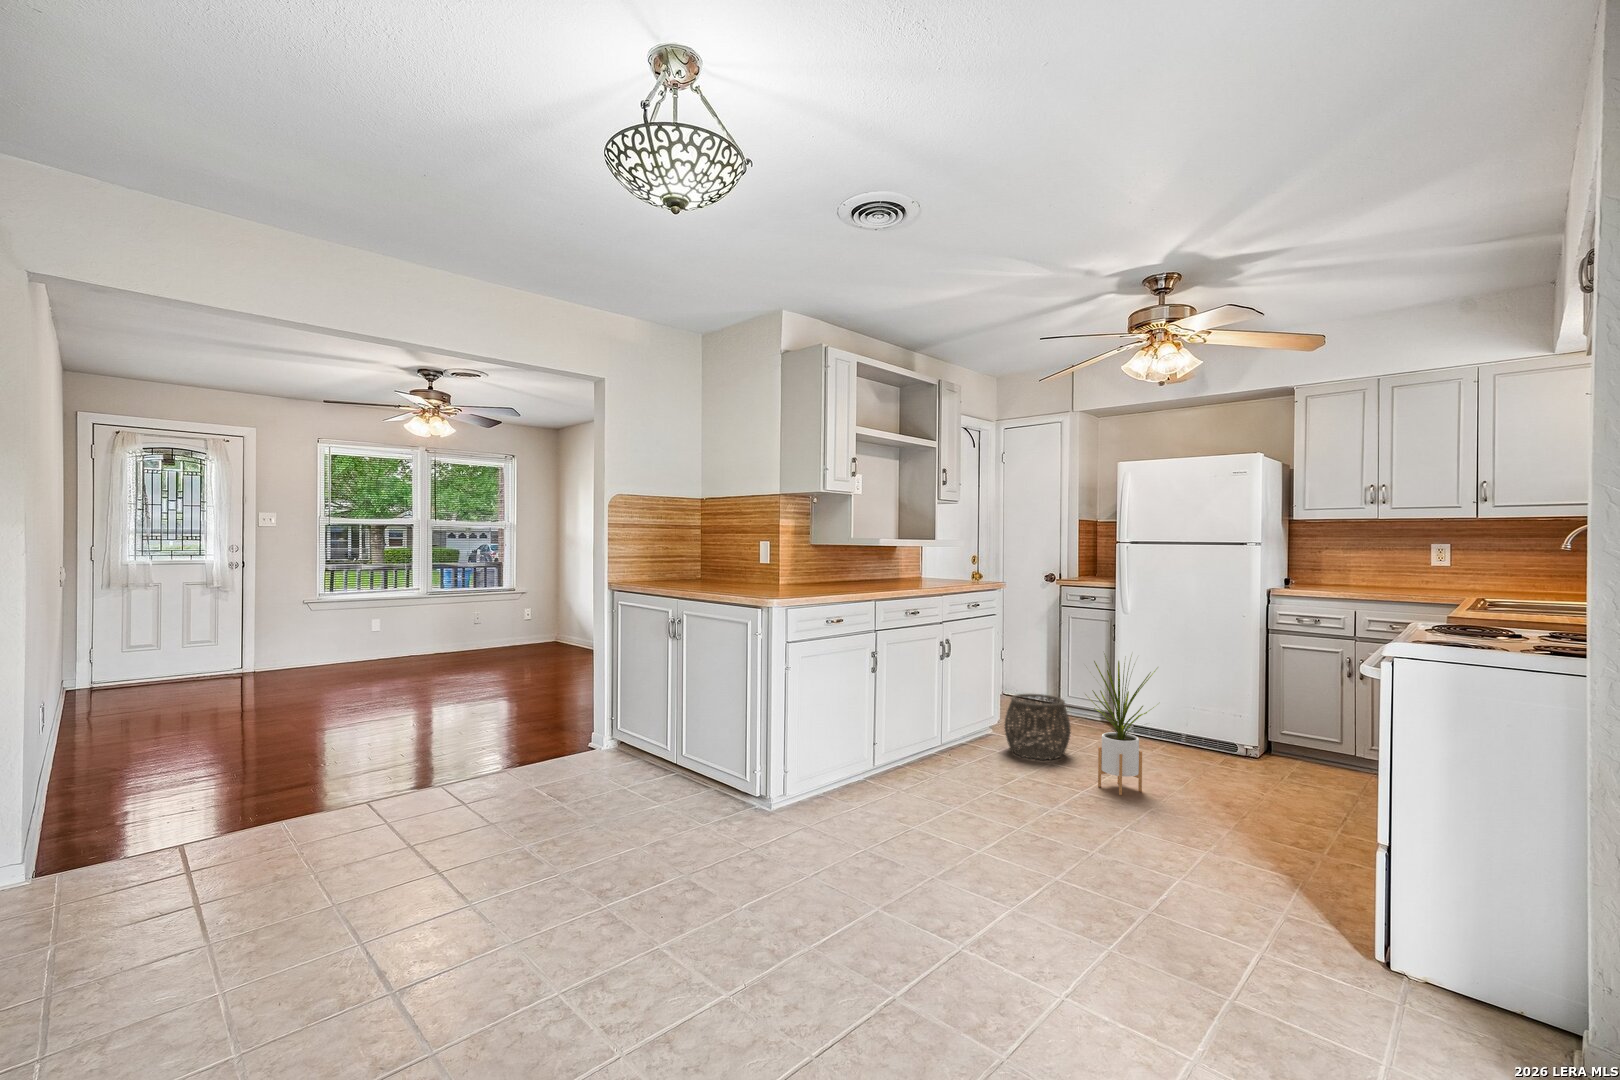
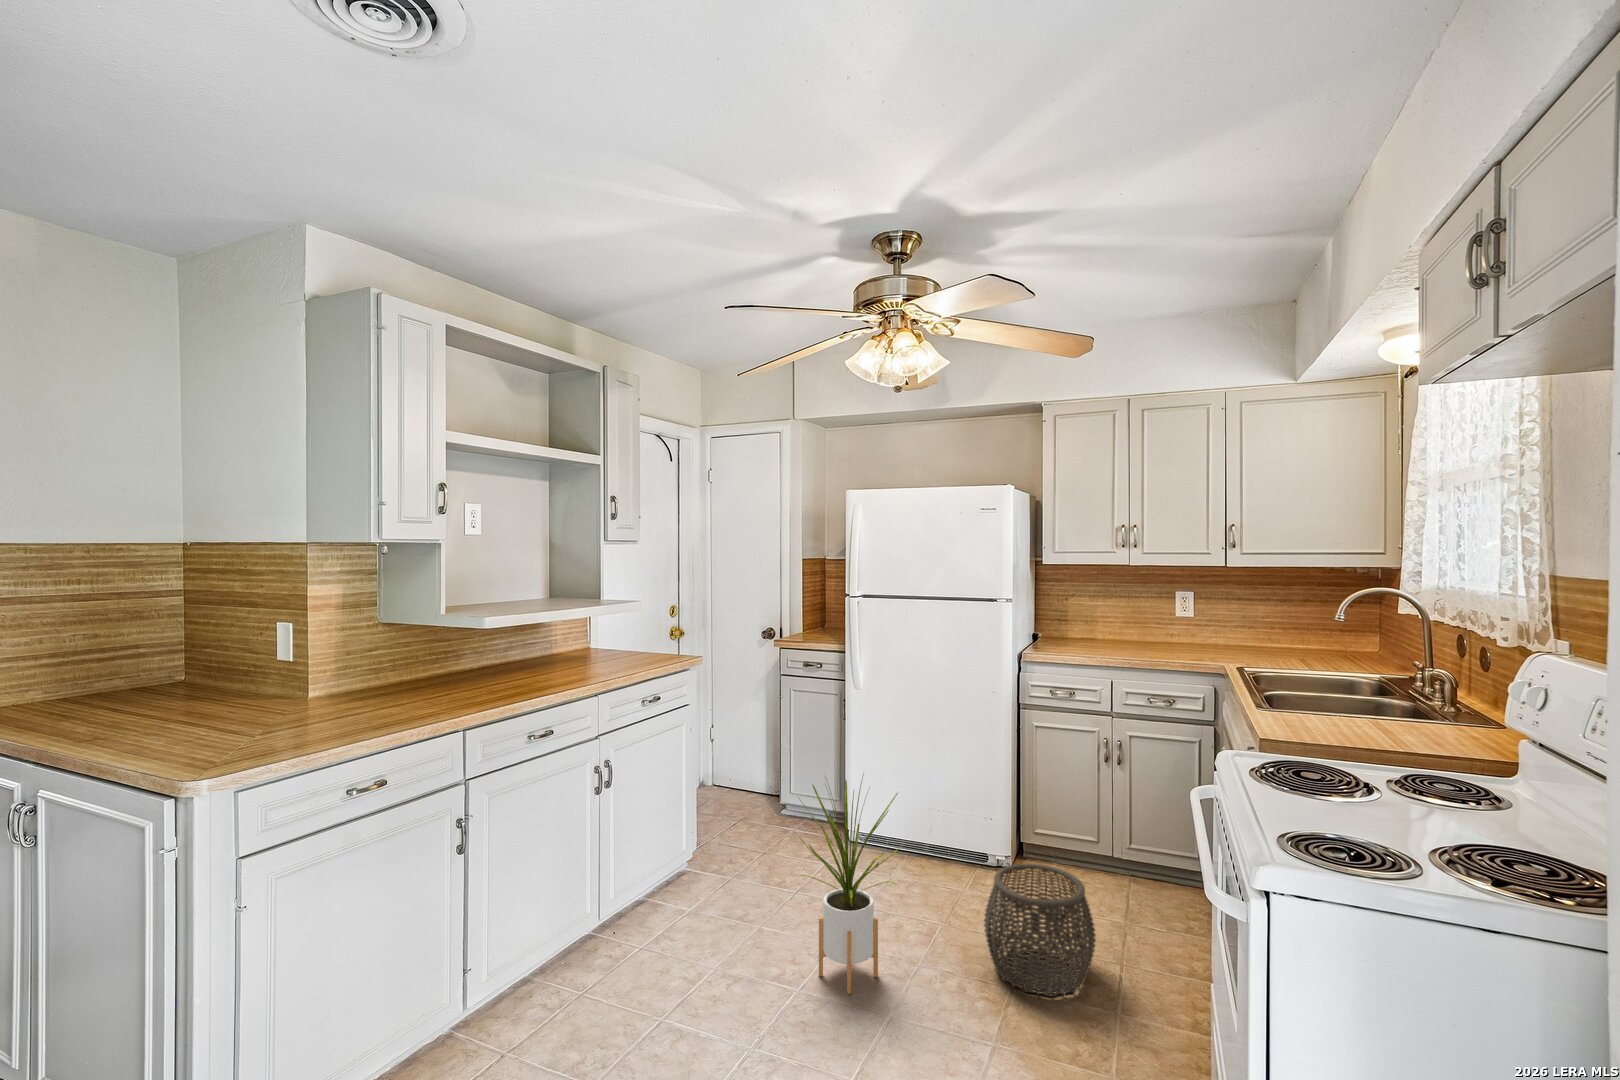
woven basket: present [1004,694,1071,760] -> present [984,864,1096,996]

